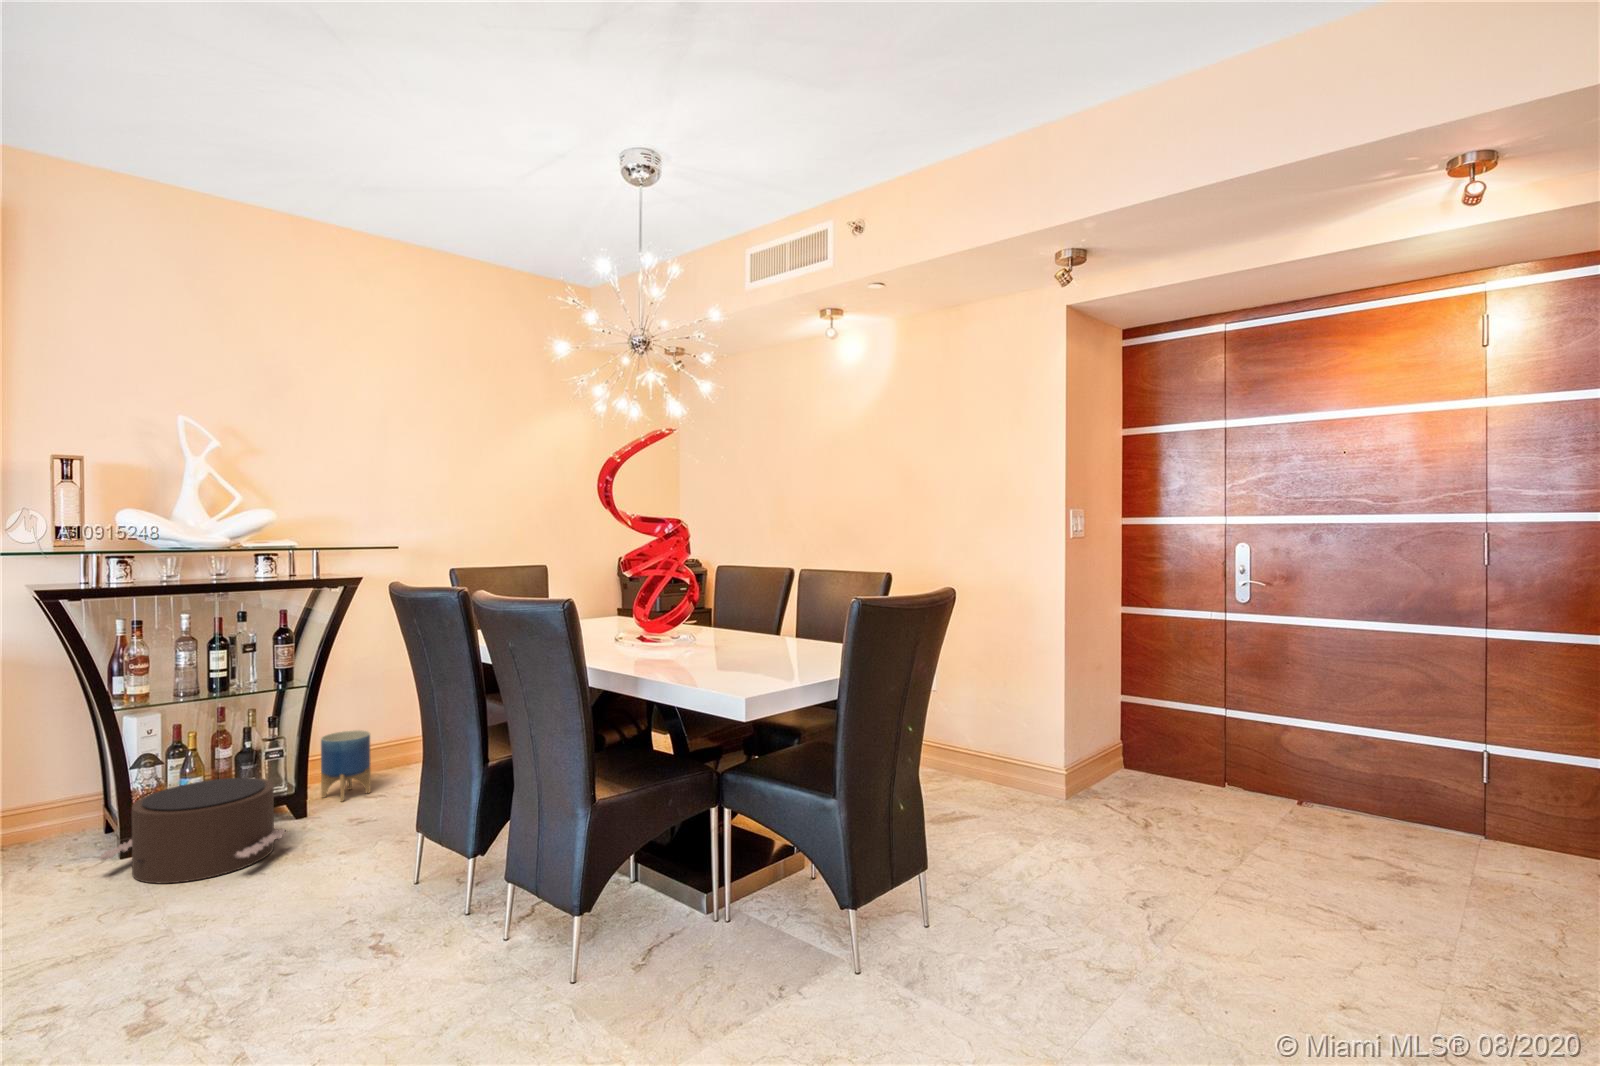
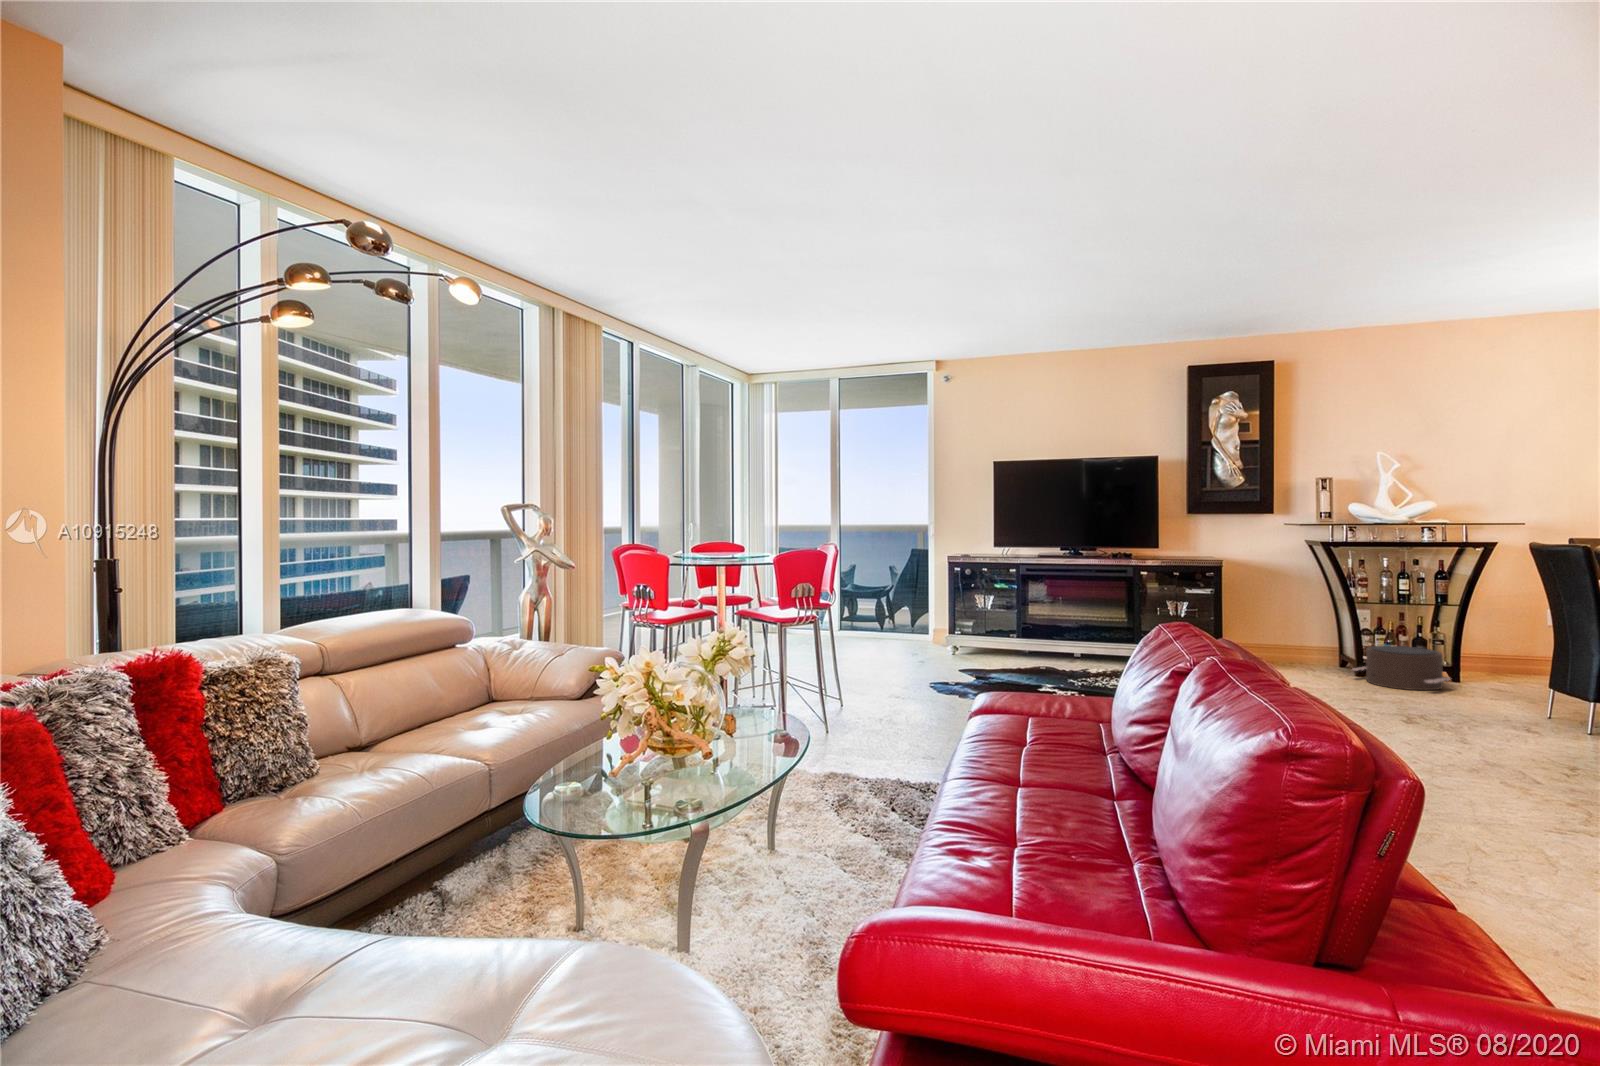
planter: present [321,730,371,802] -> none [1466,638,1503,679]

